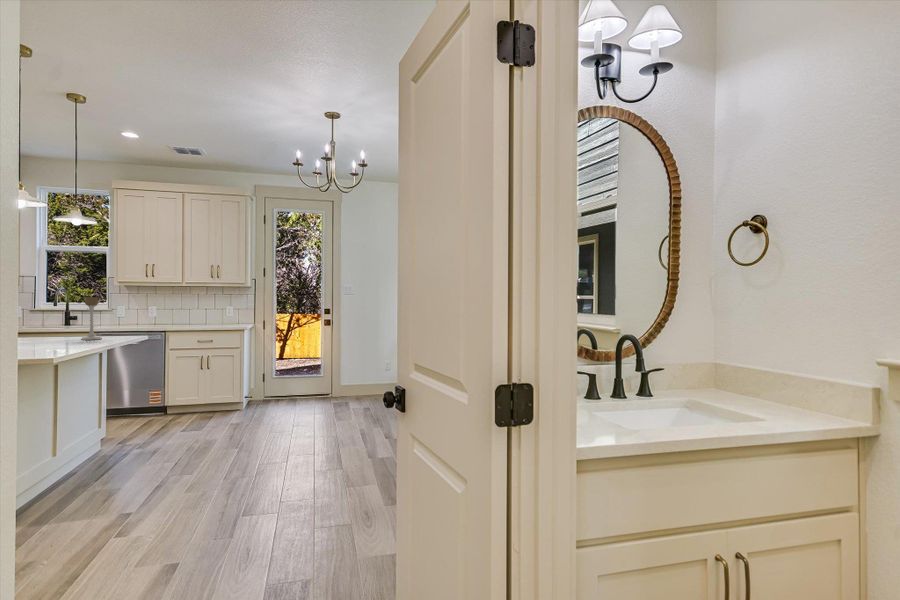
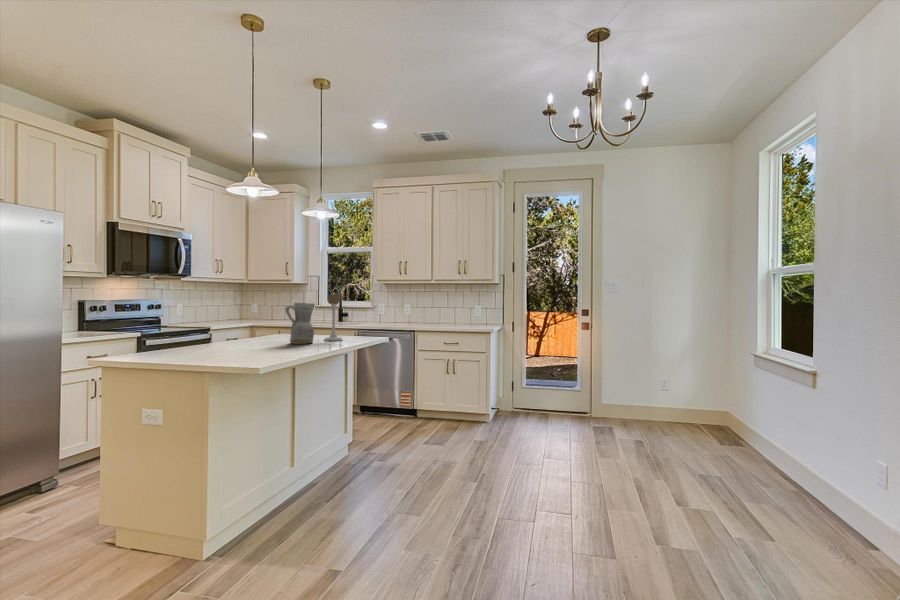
ceramic pitcher: none [42,305,75,343] -> present [285,302,315,344]

